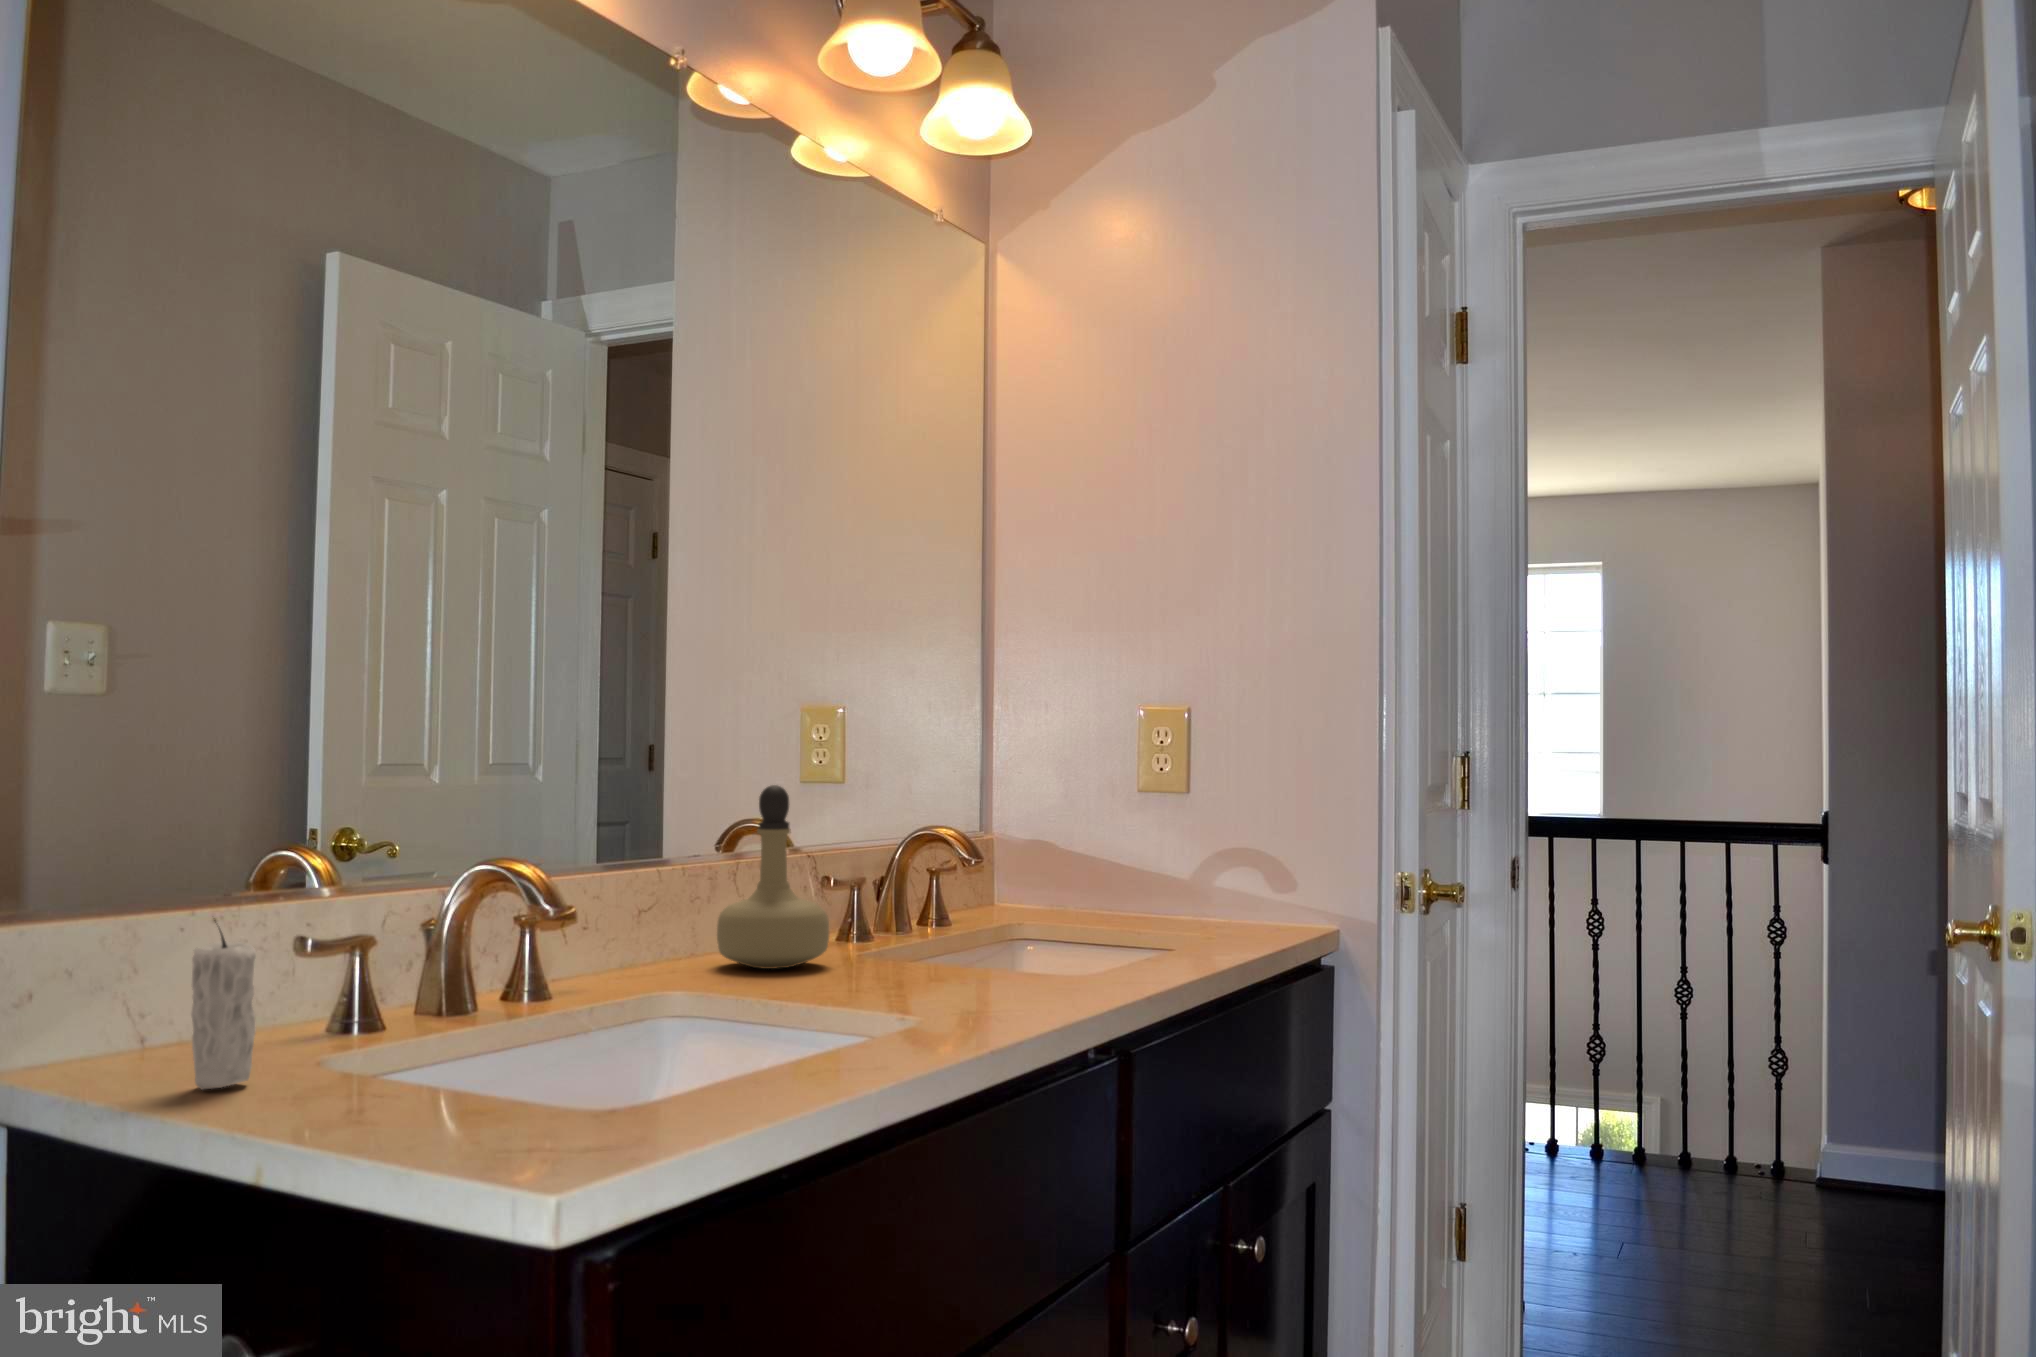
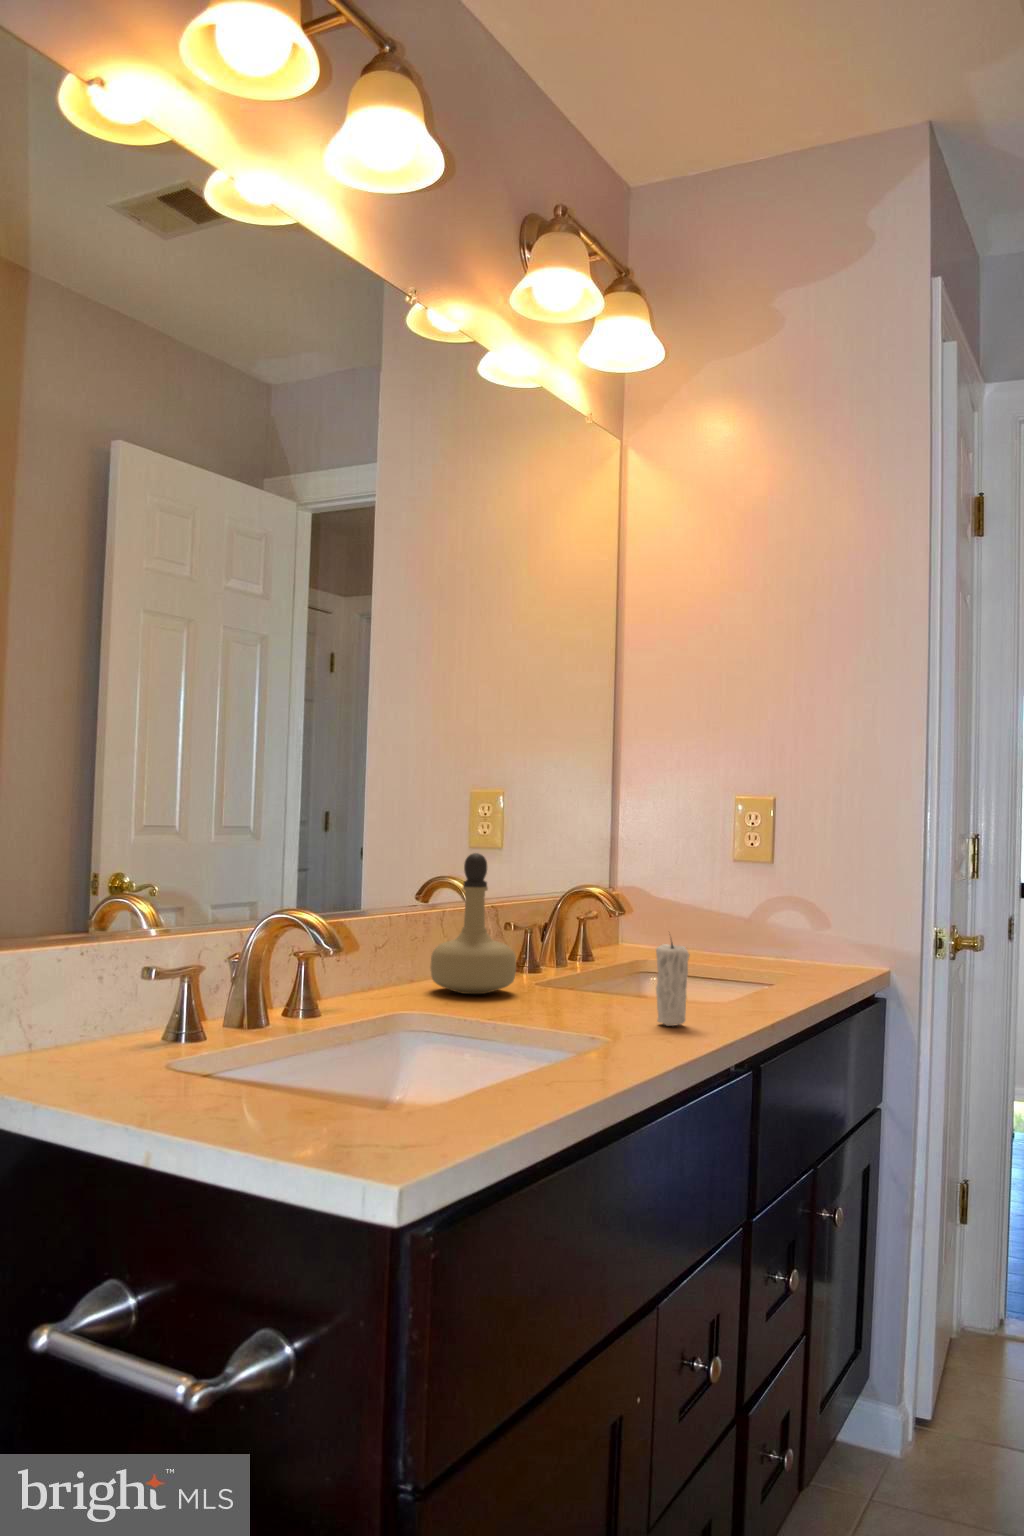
candle: present [191,928,256,1090] -> present [656,942,689,1026]

